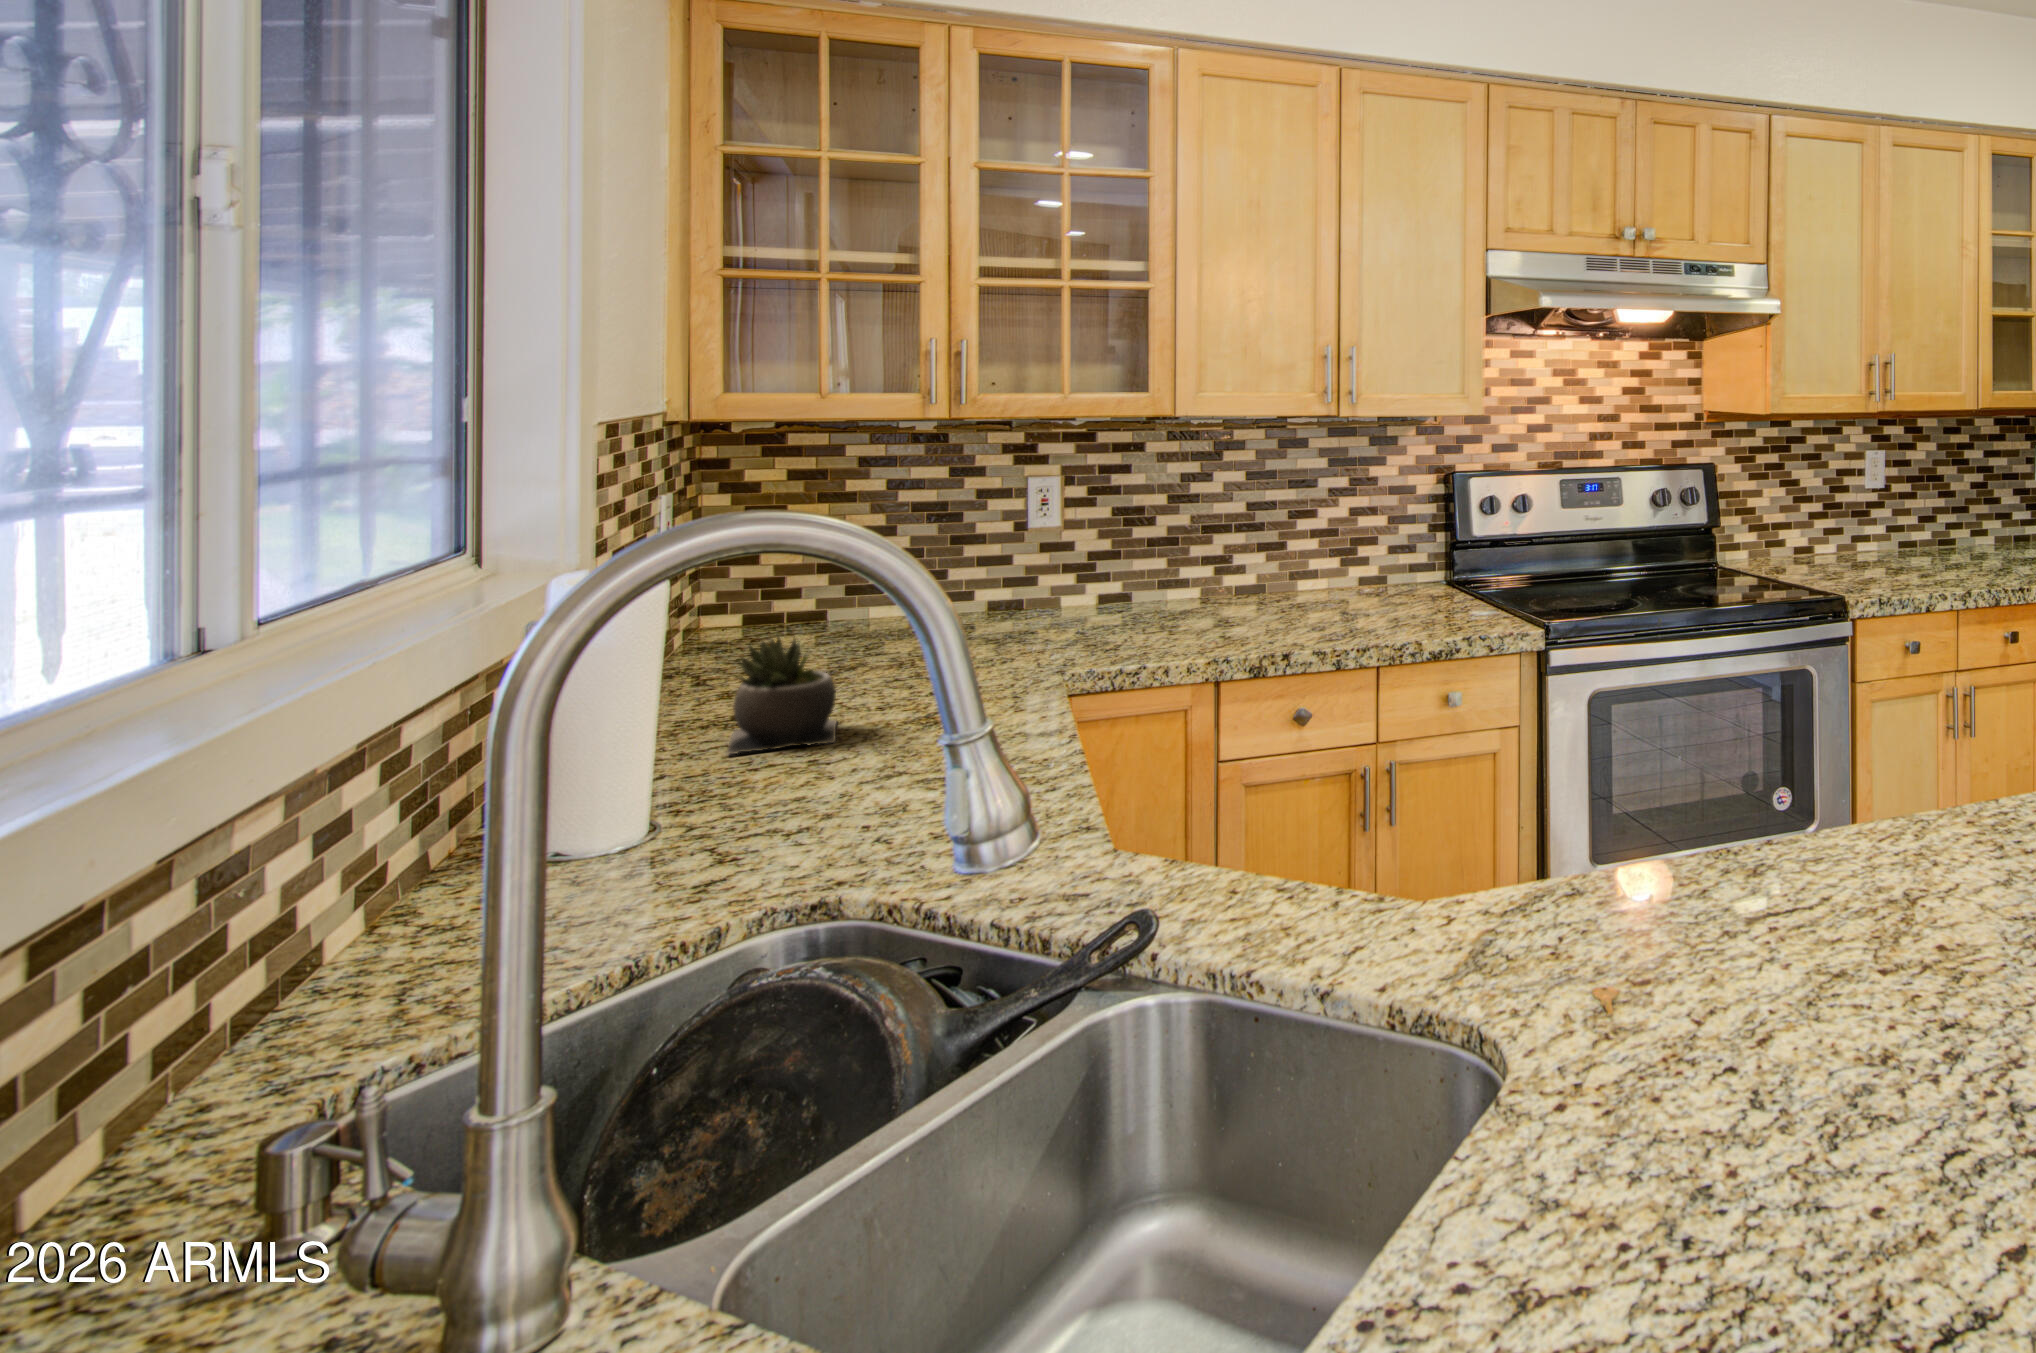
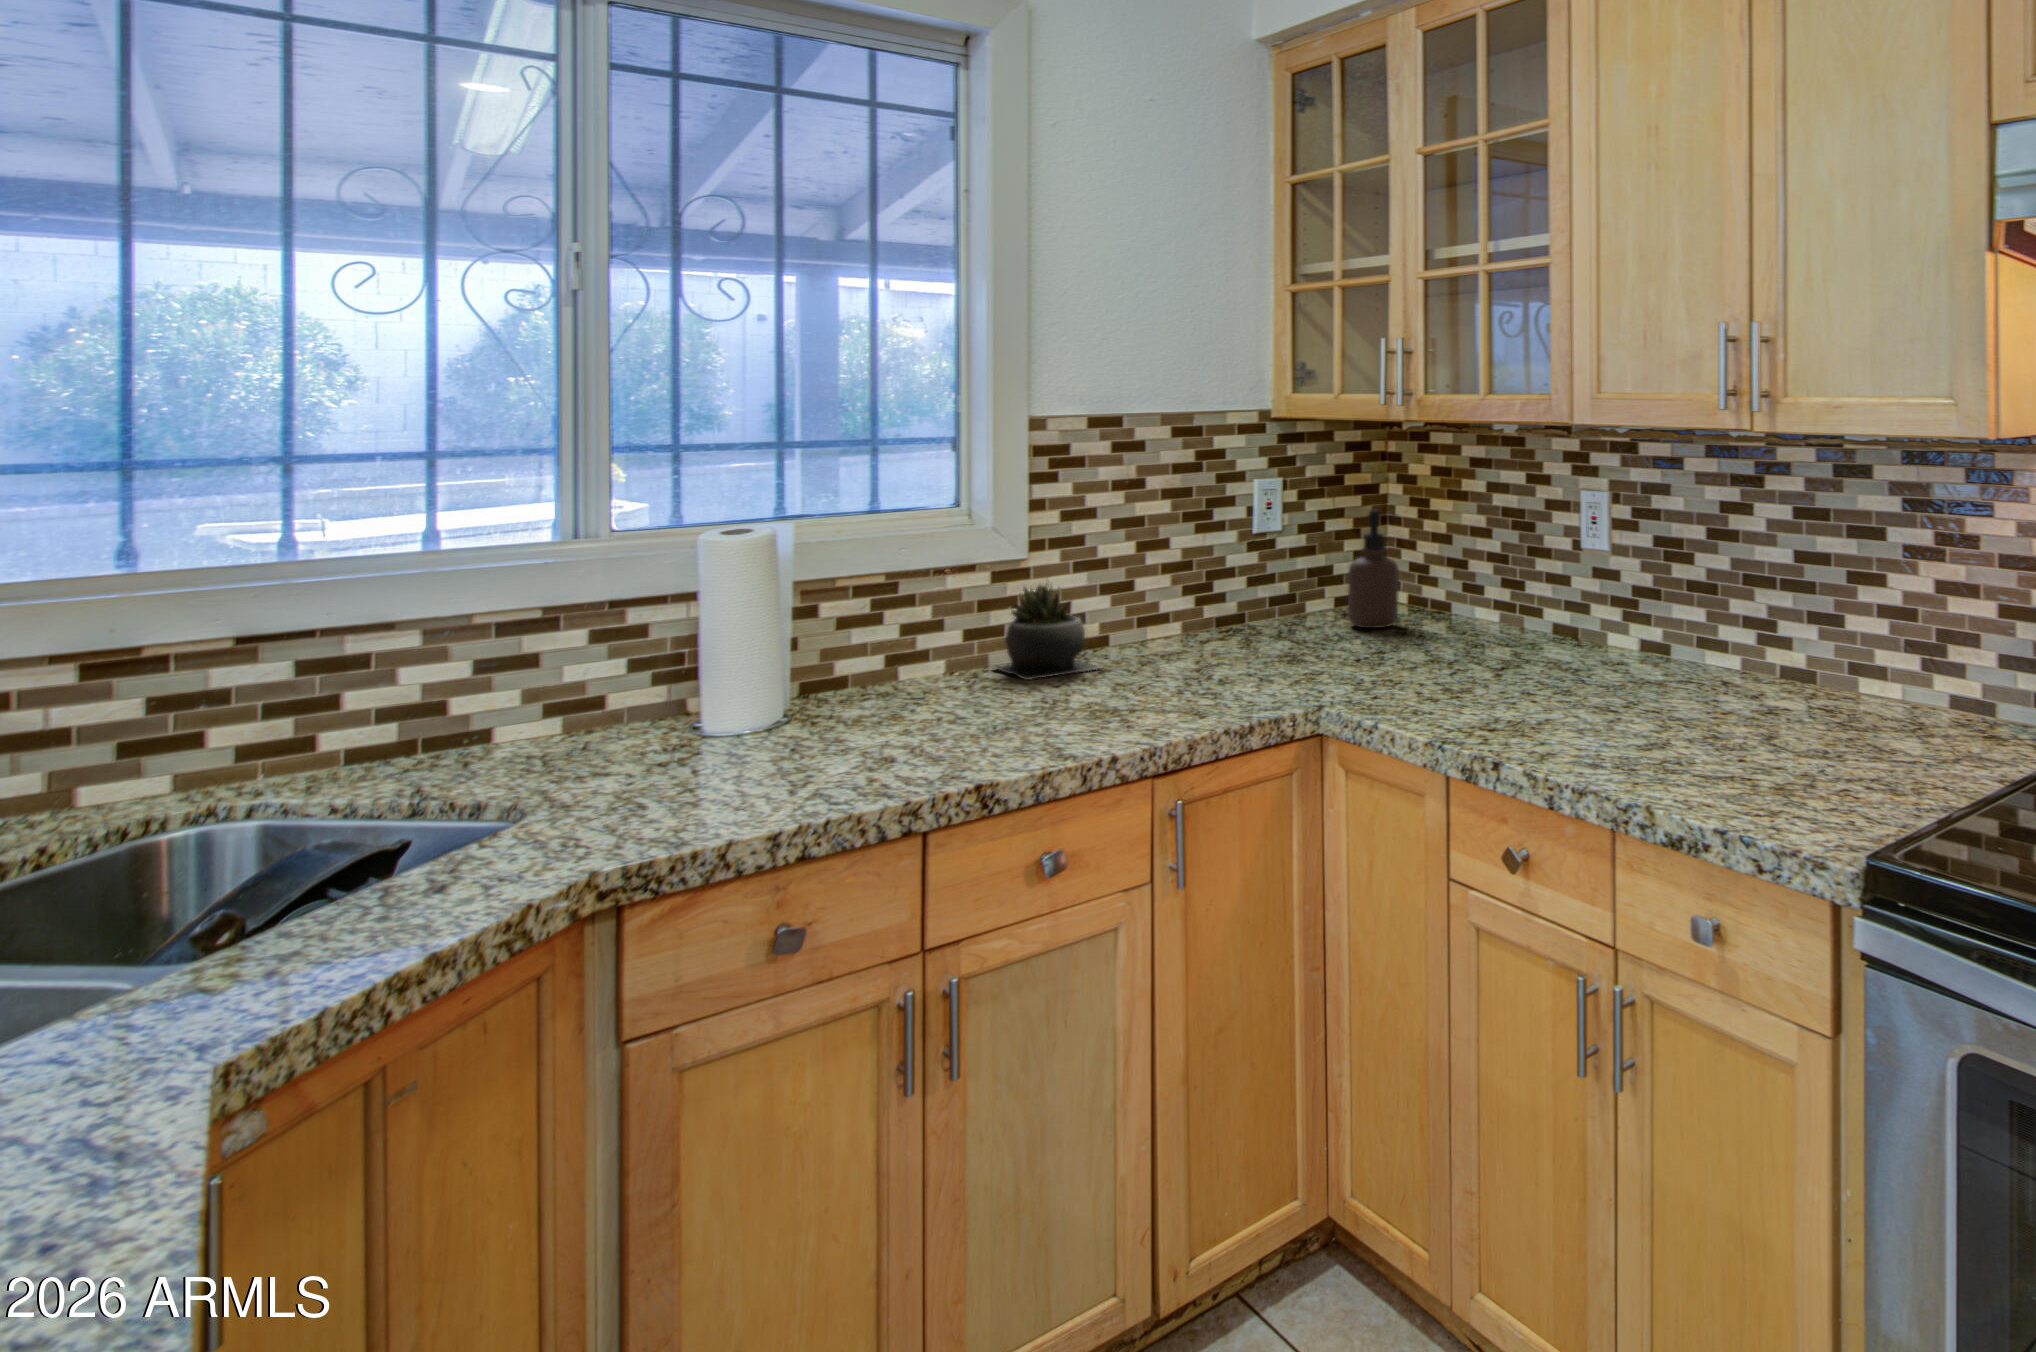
soap dispenser: none [782,521,844,650] -> present [1348,510,1399,628]

